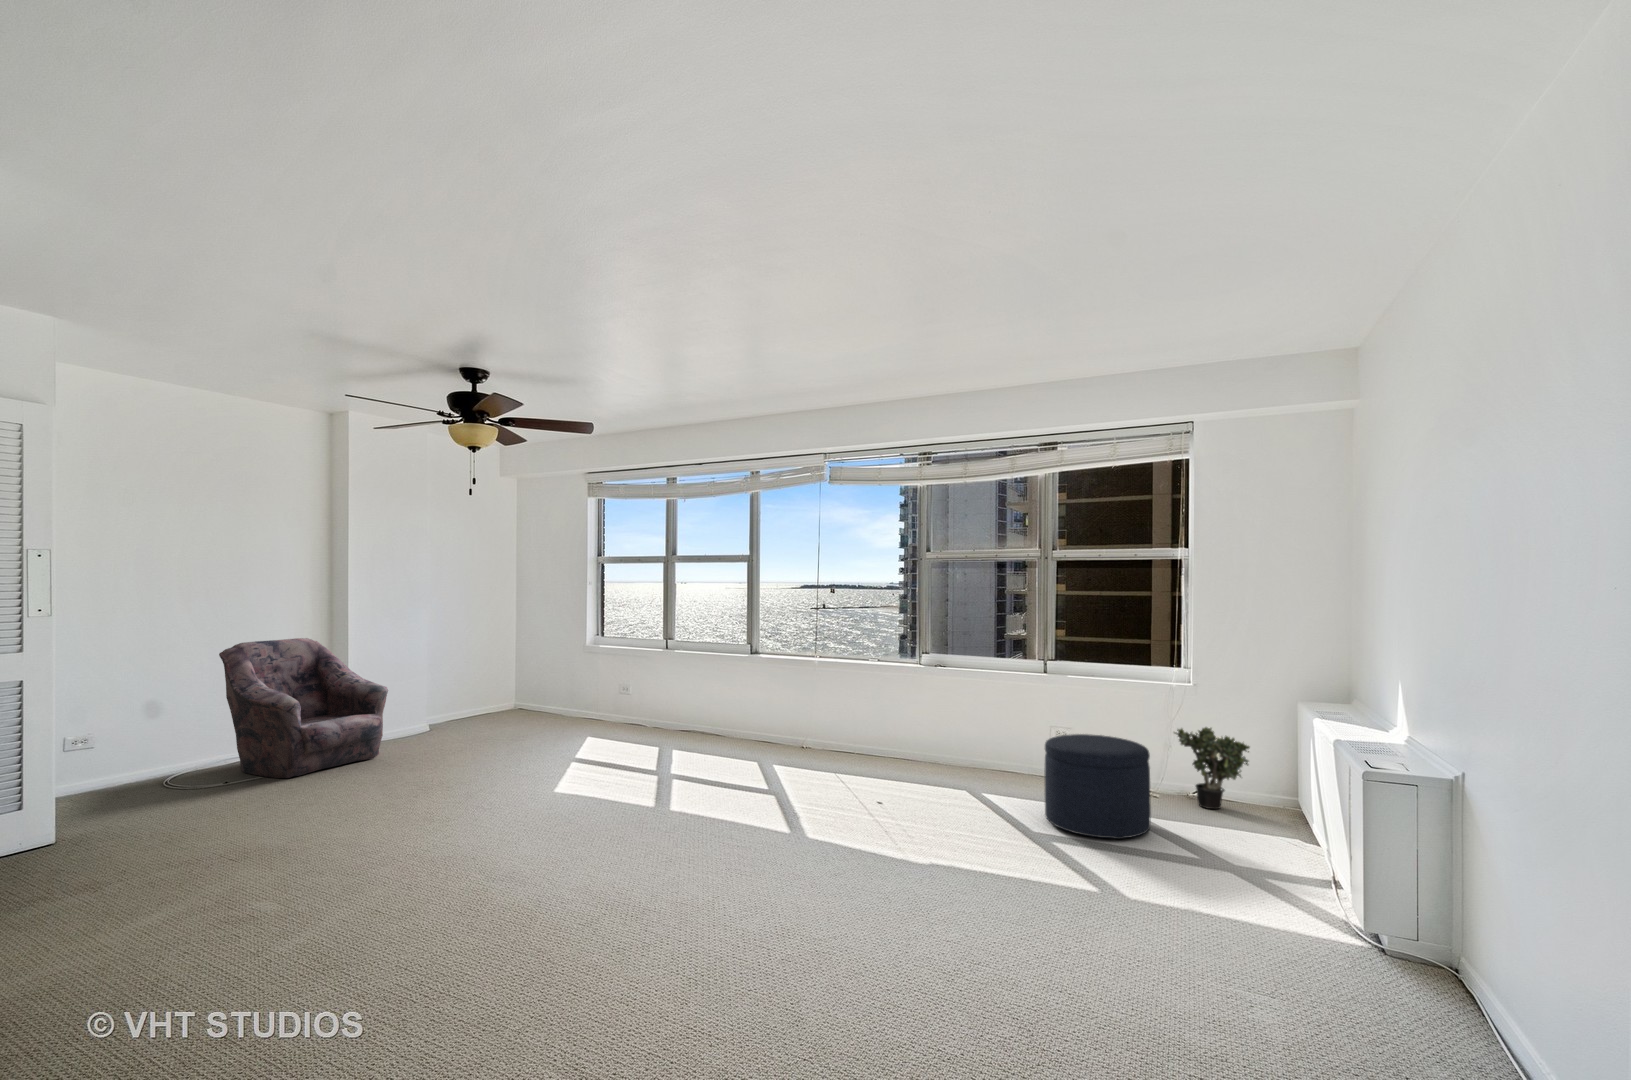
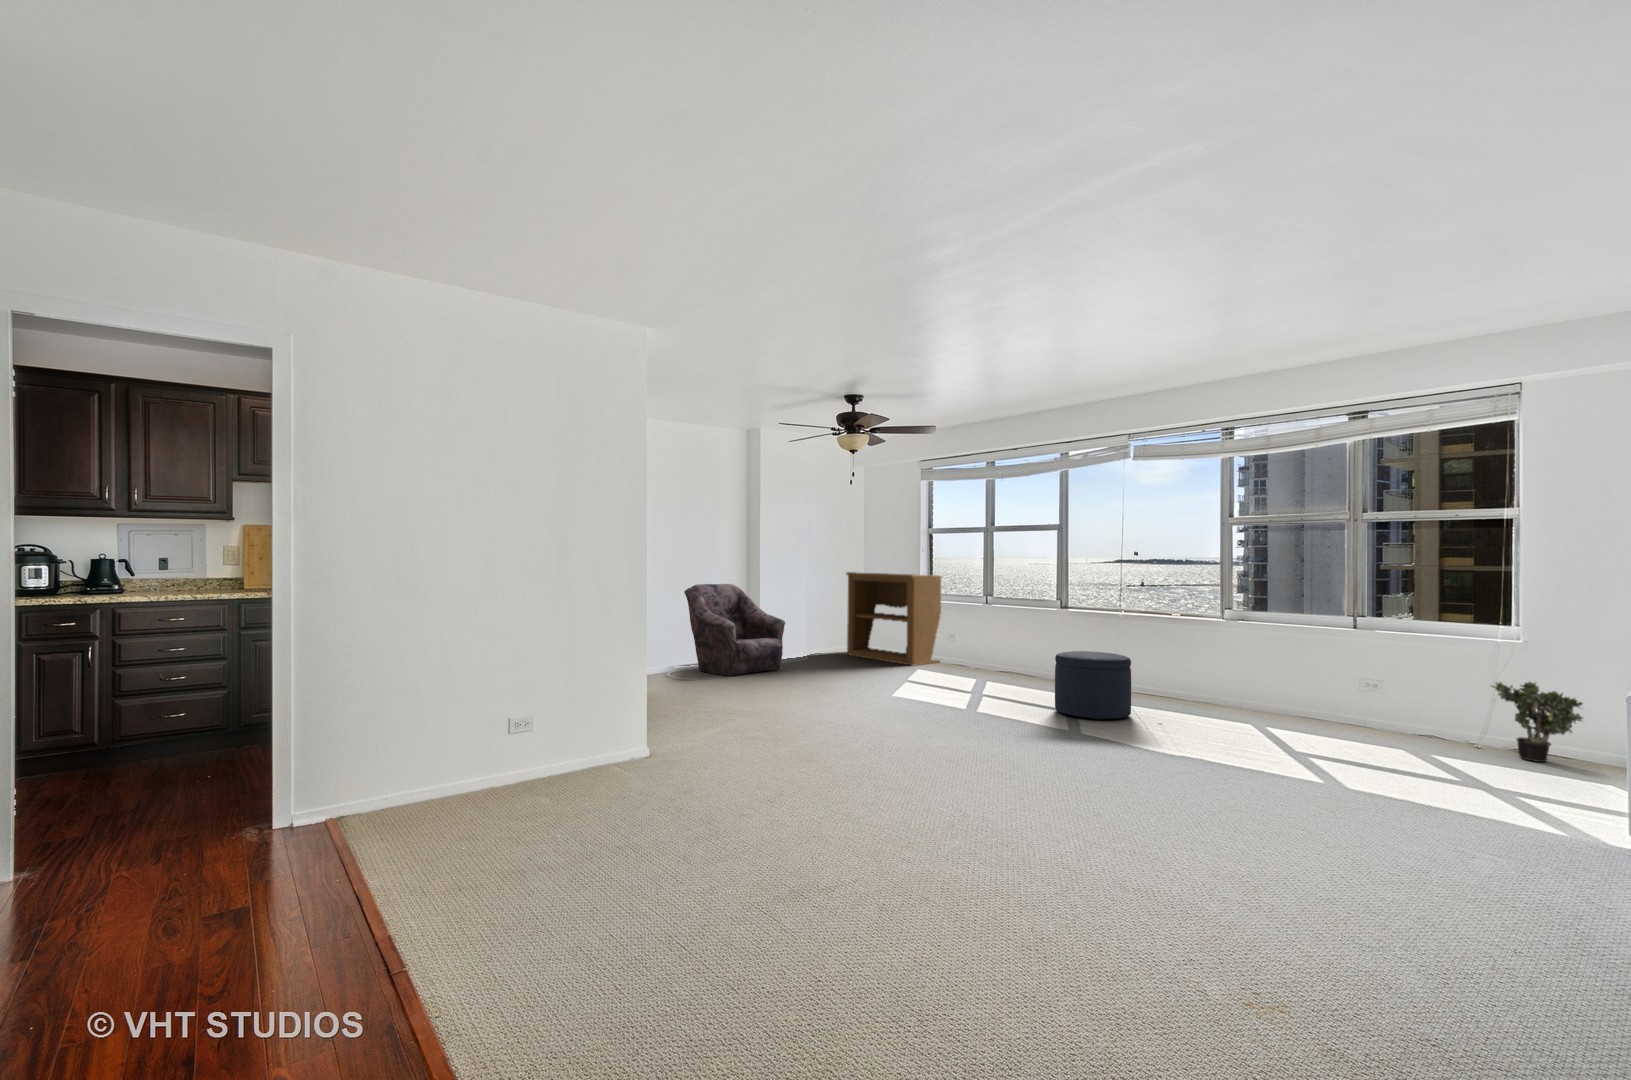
bookshelf: none [488,612,612,731] -> present [846,572,941,666]
ottoman: present [1045,734,1151,839] -> present [1055,651,1131,720]

